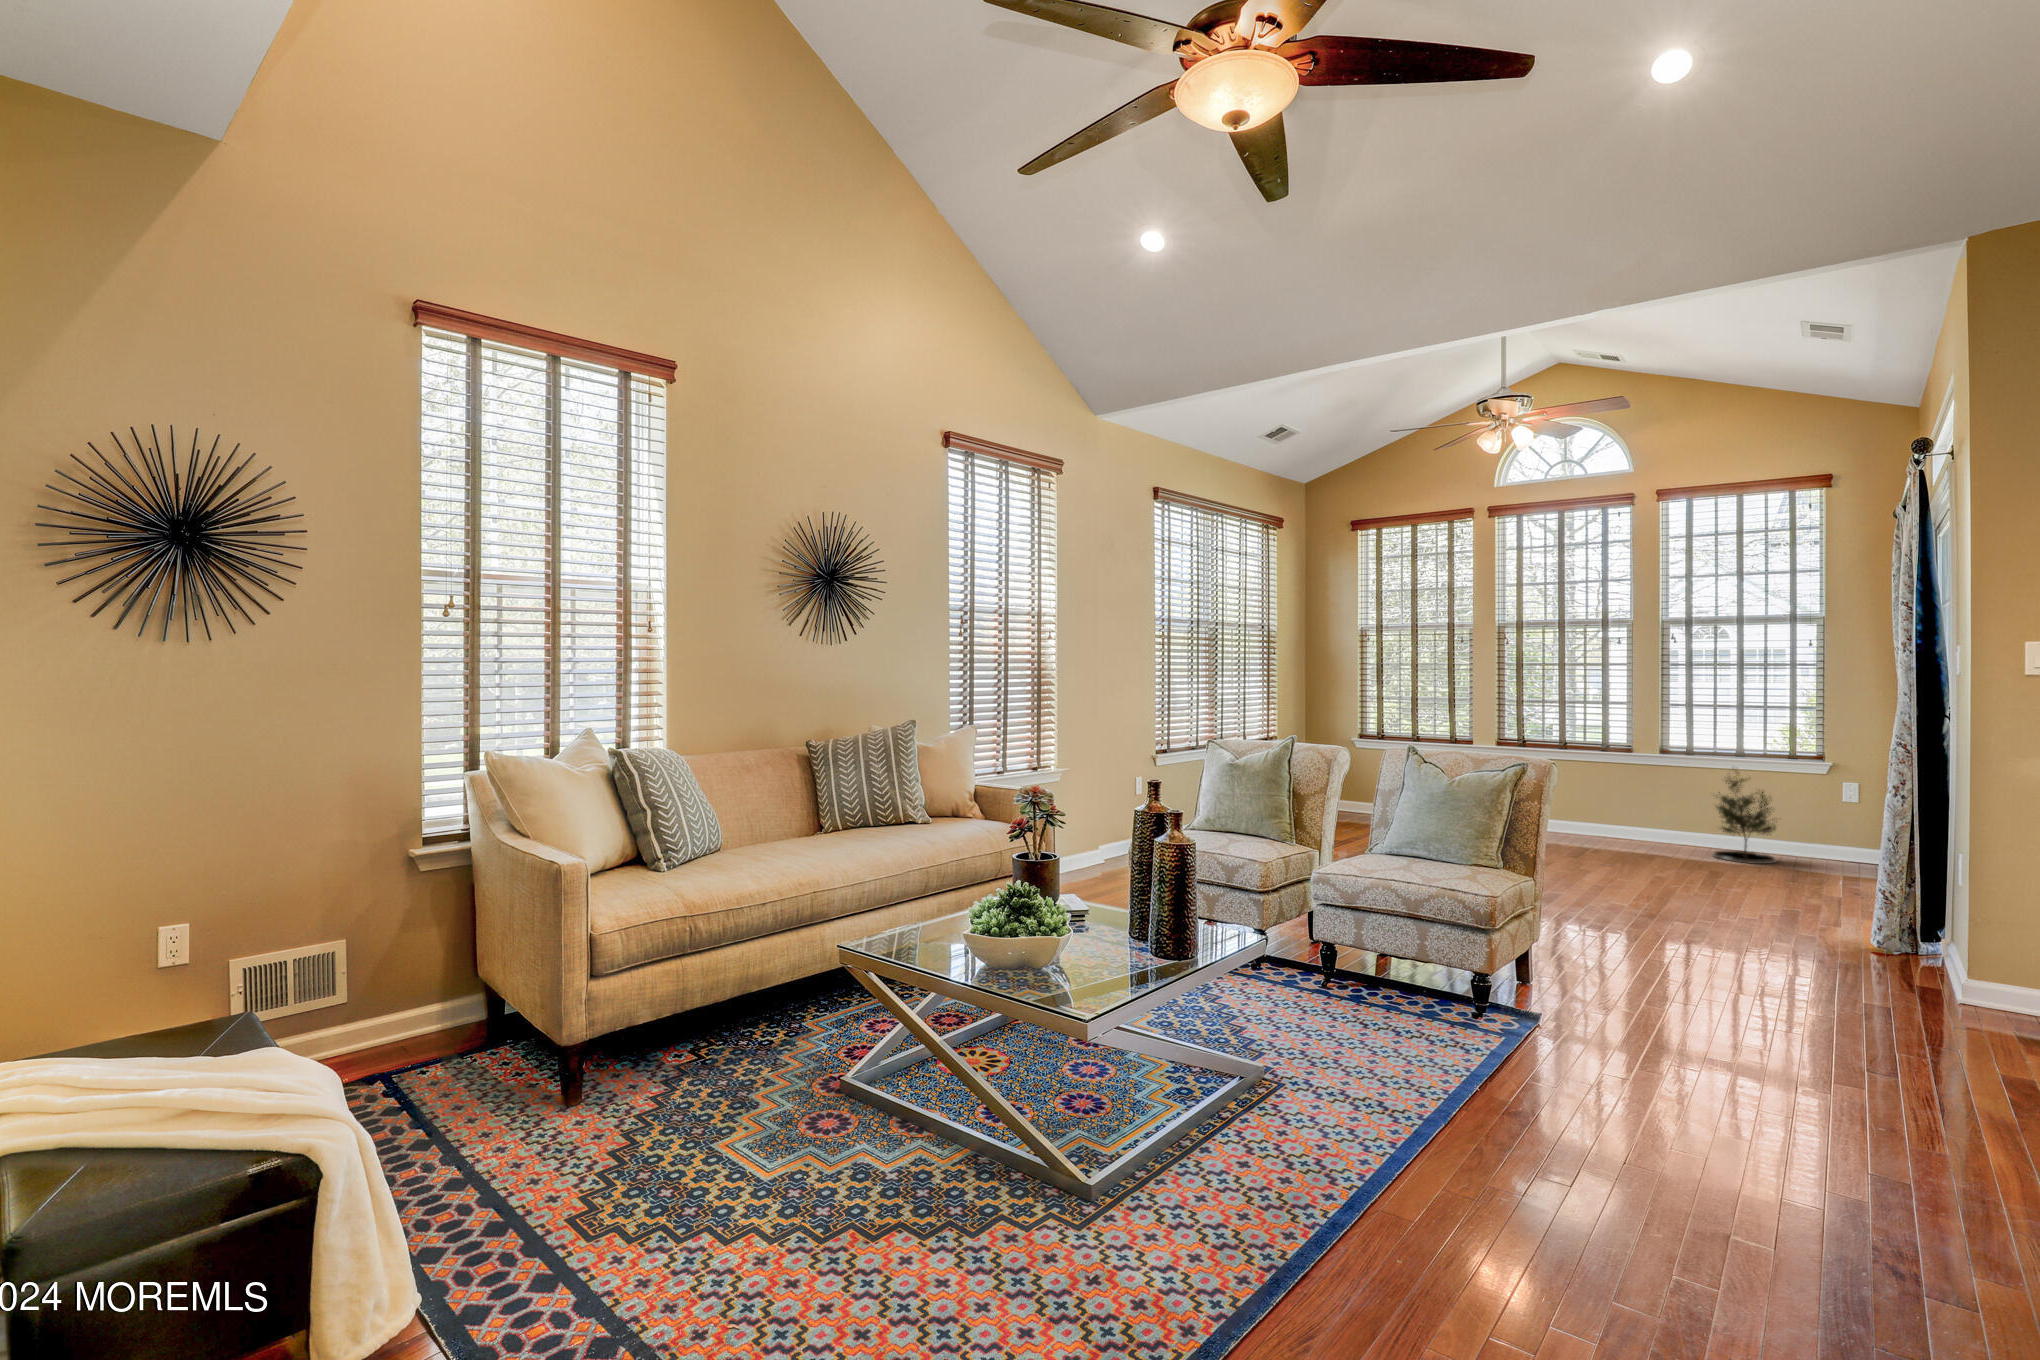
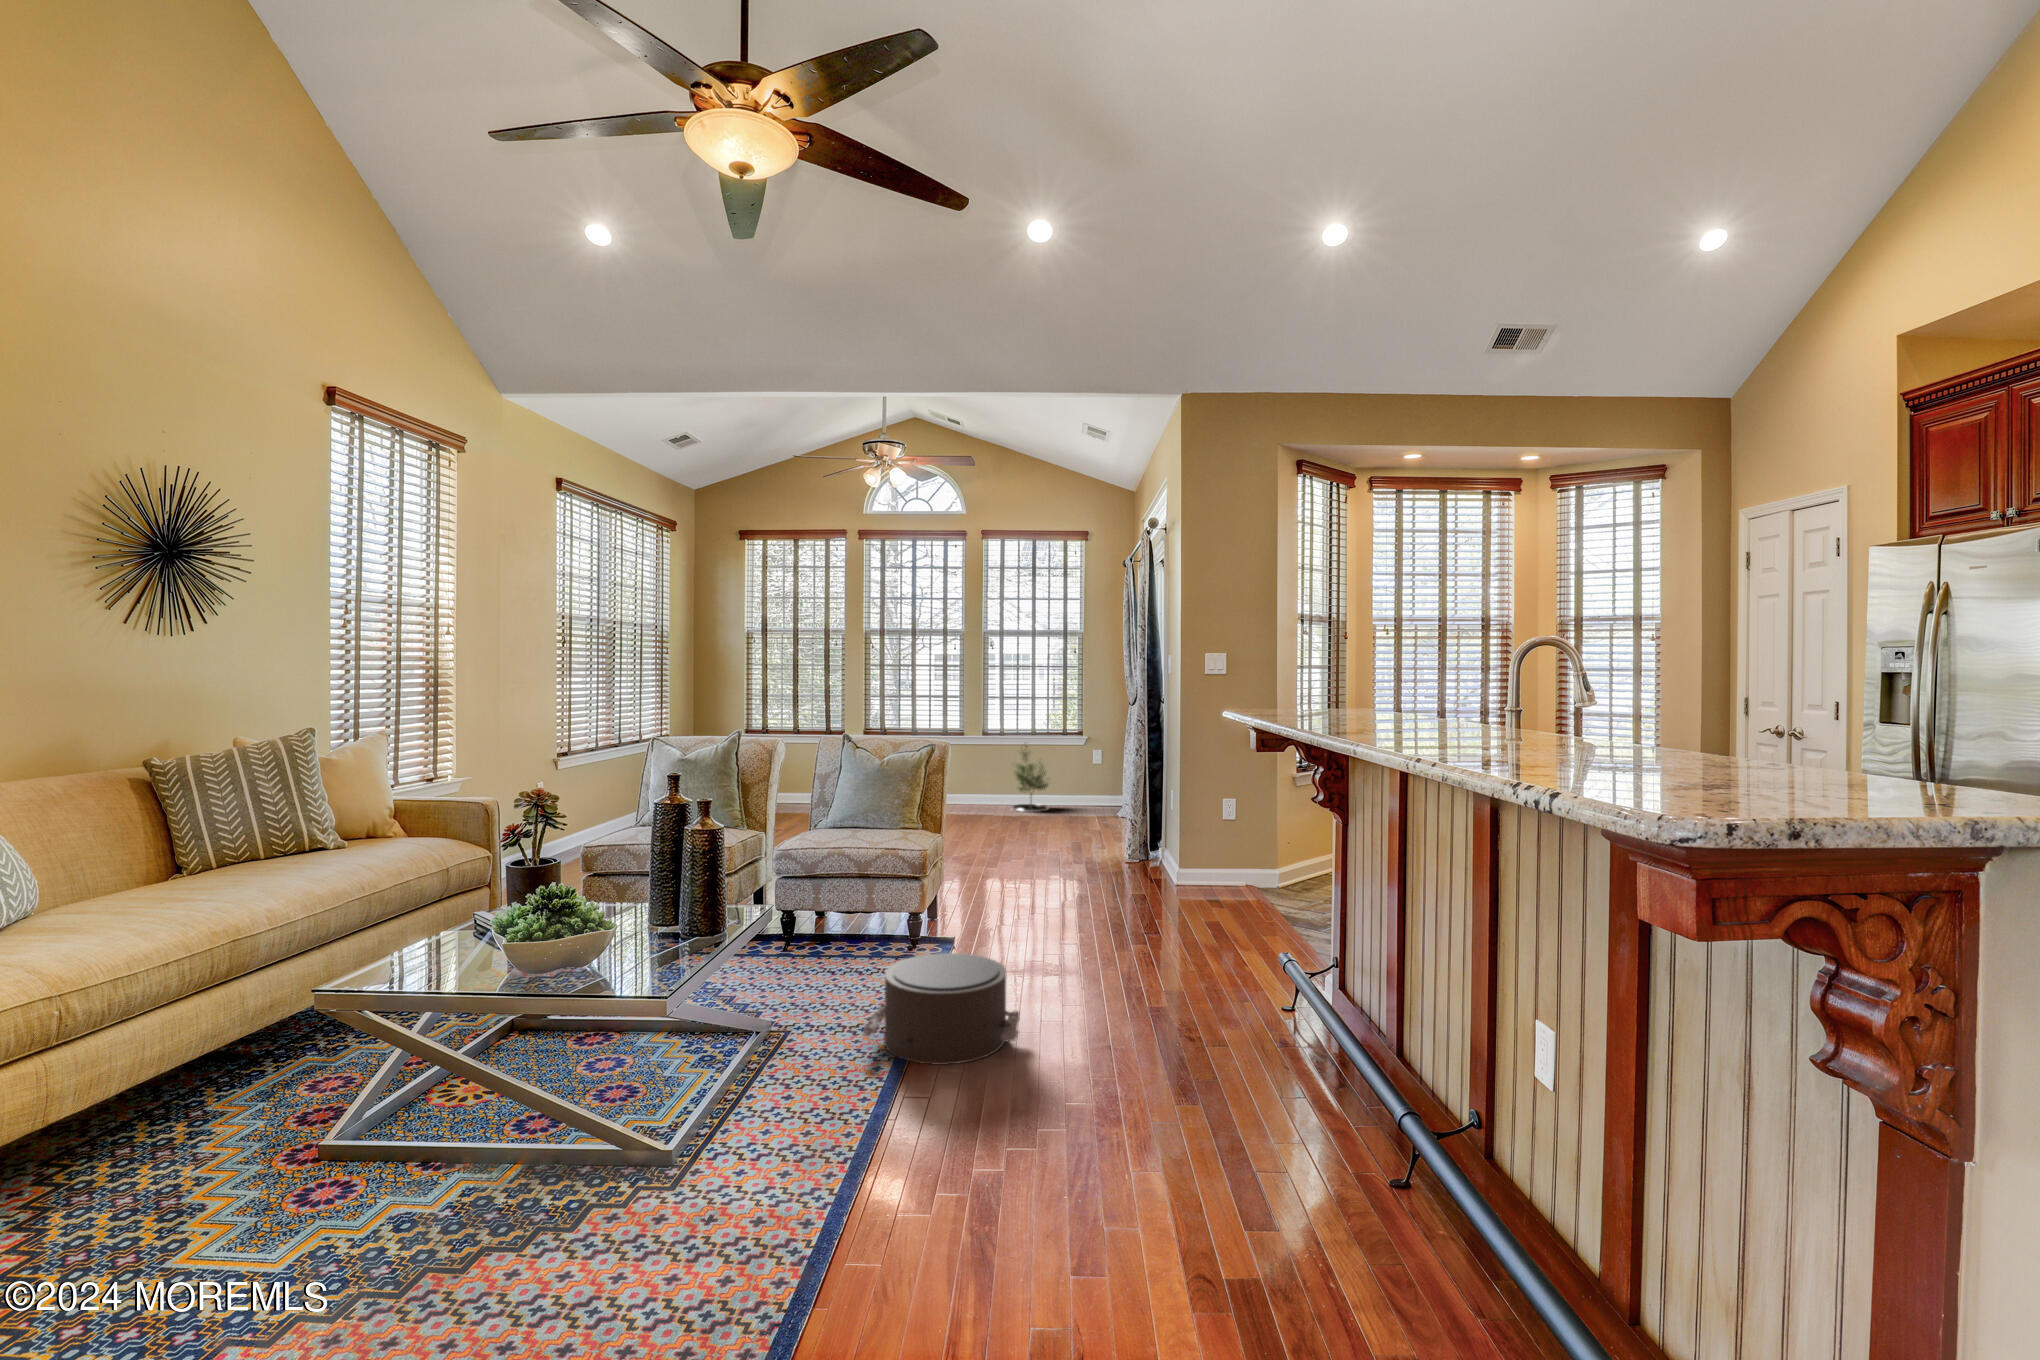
pouf: none [1354,1032,1592,1195] -> present [863,953,1020,1065]

